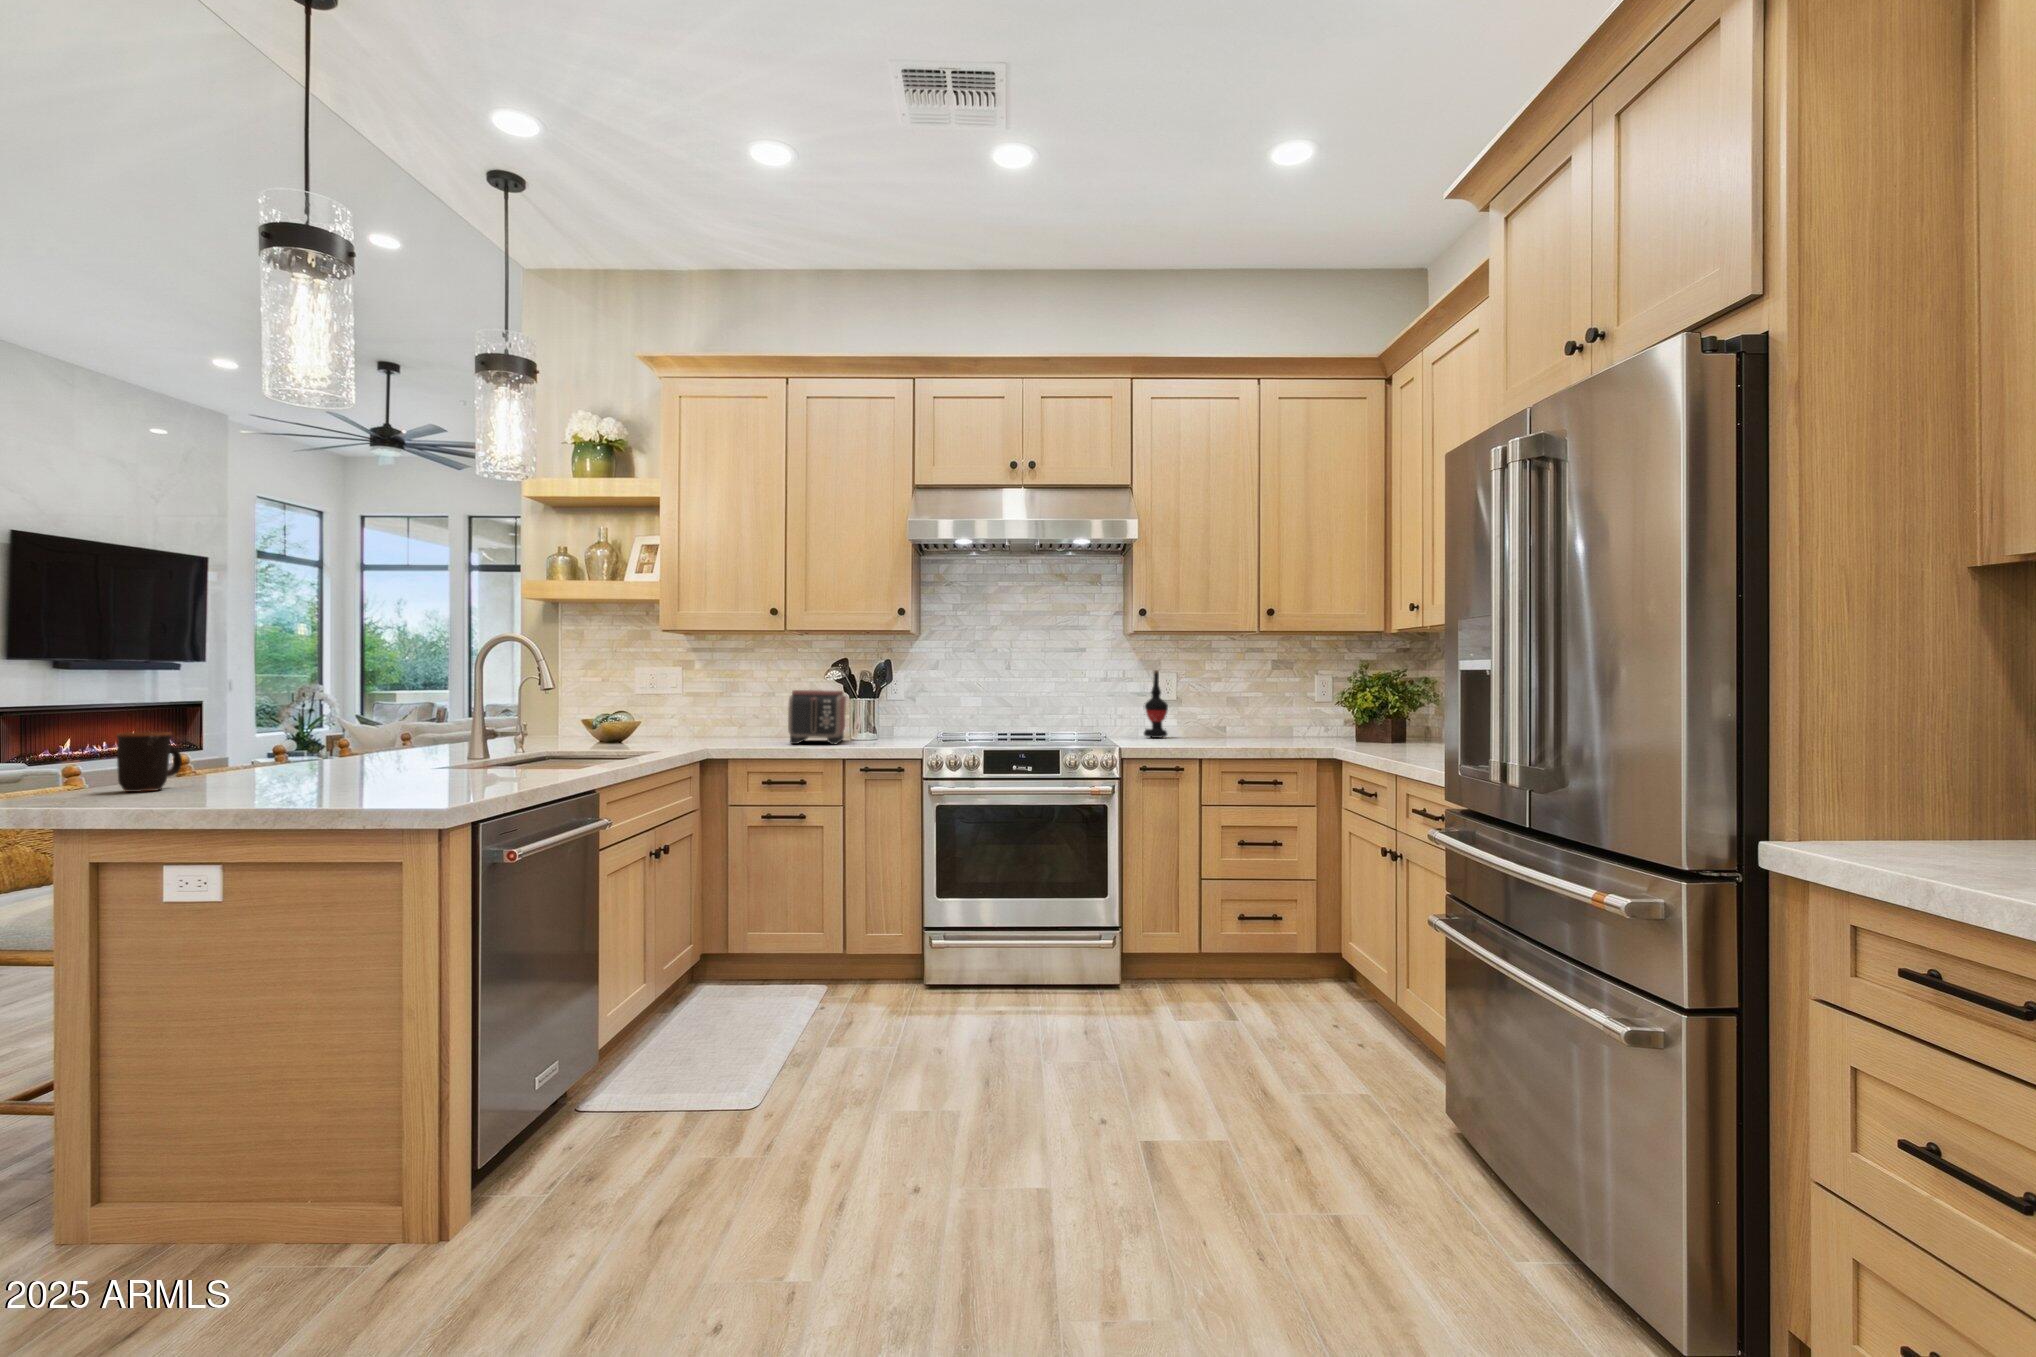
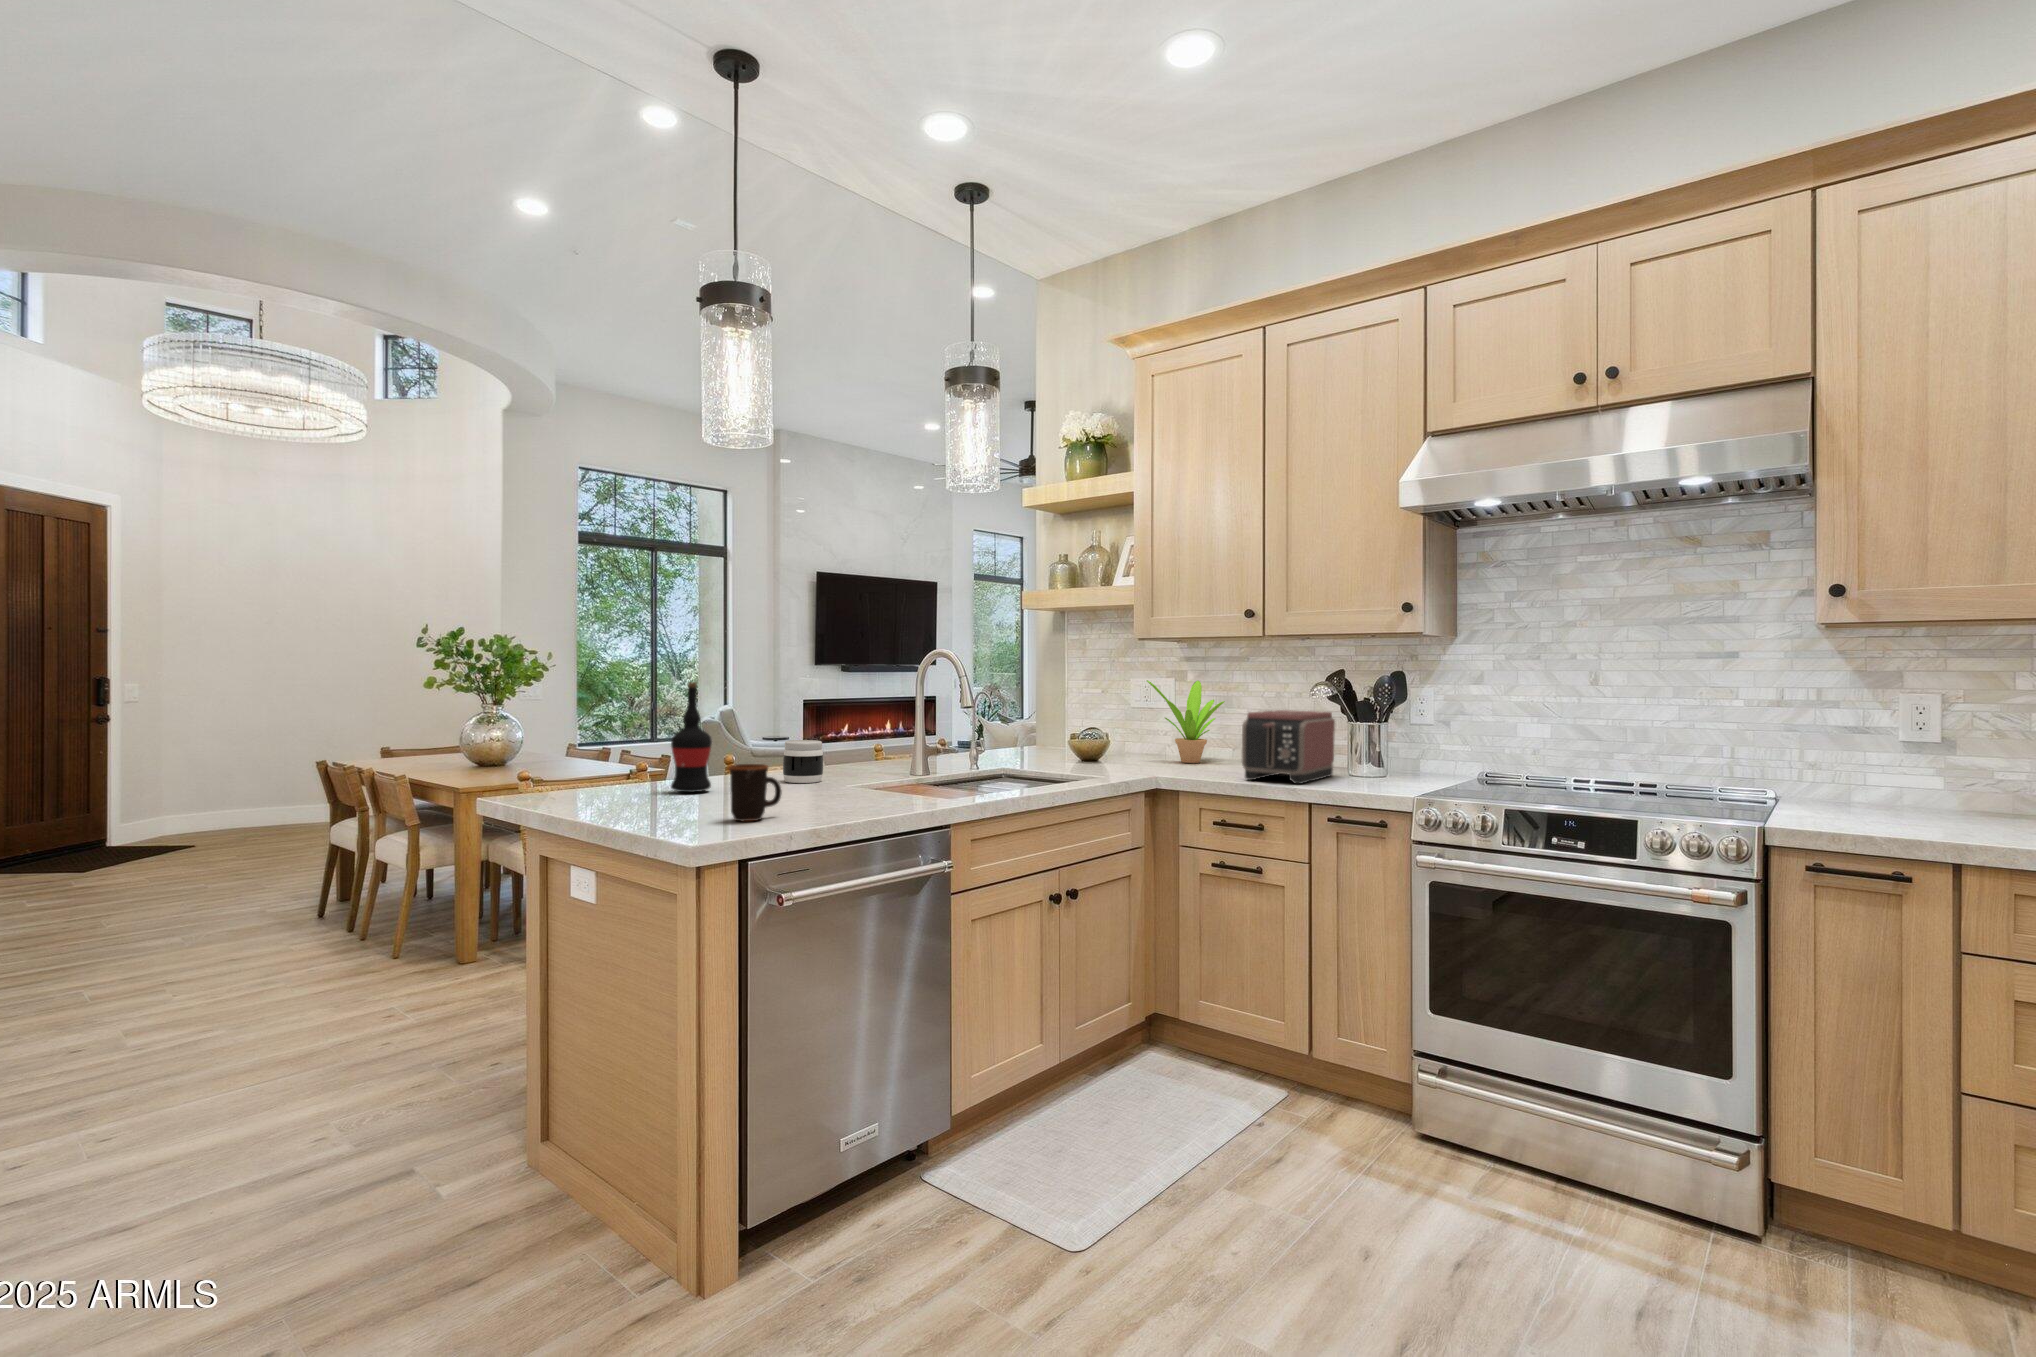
potted plant: none [672,666,744,739] -> present [1147,680,1225,763]
wine bottle: present [1144,670,1168,738] -> present [671,682,712,792]
jar: none [338,720,390,765] -> present [783,740,823,783]
mug: present [116,732,182,792] -> present [728,764,781,821]

